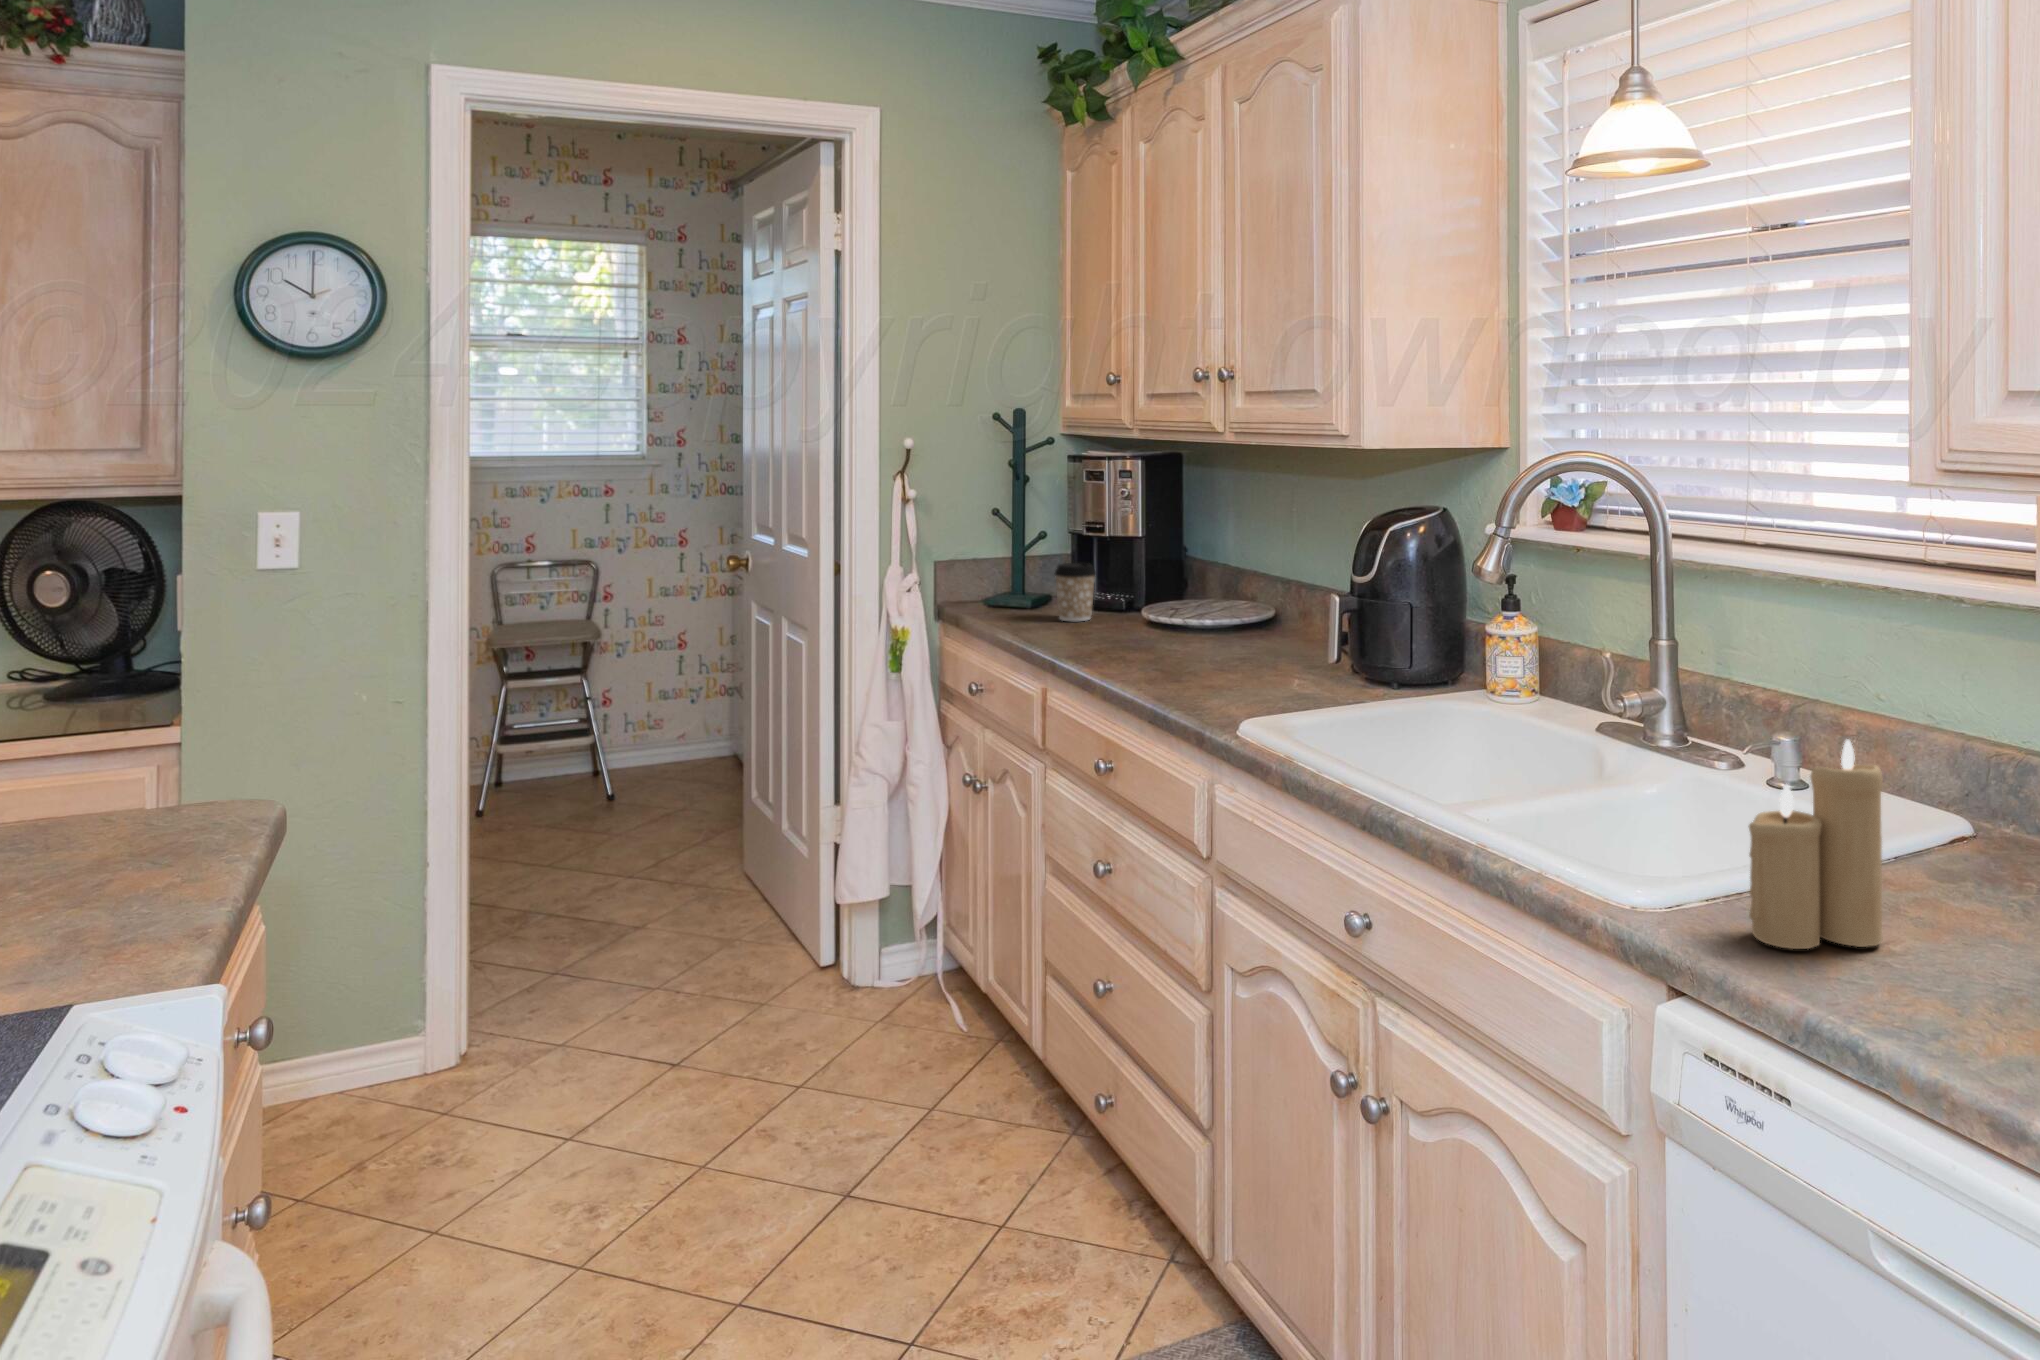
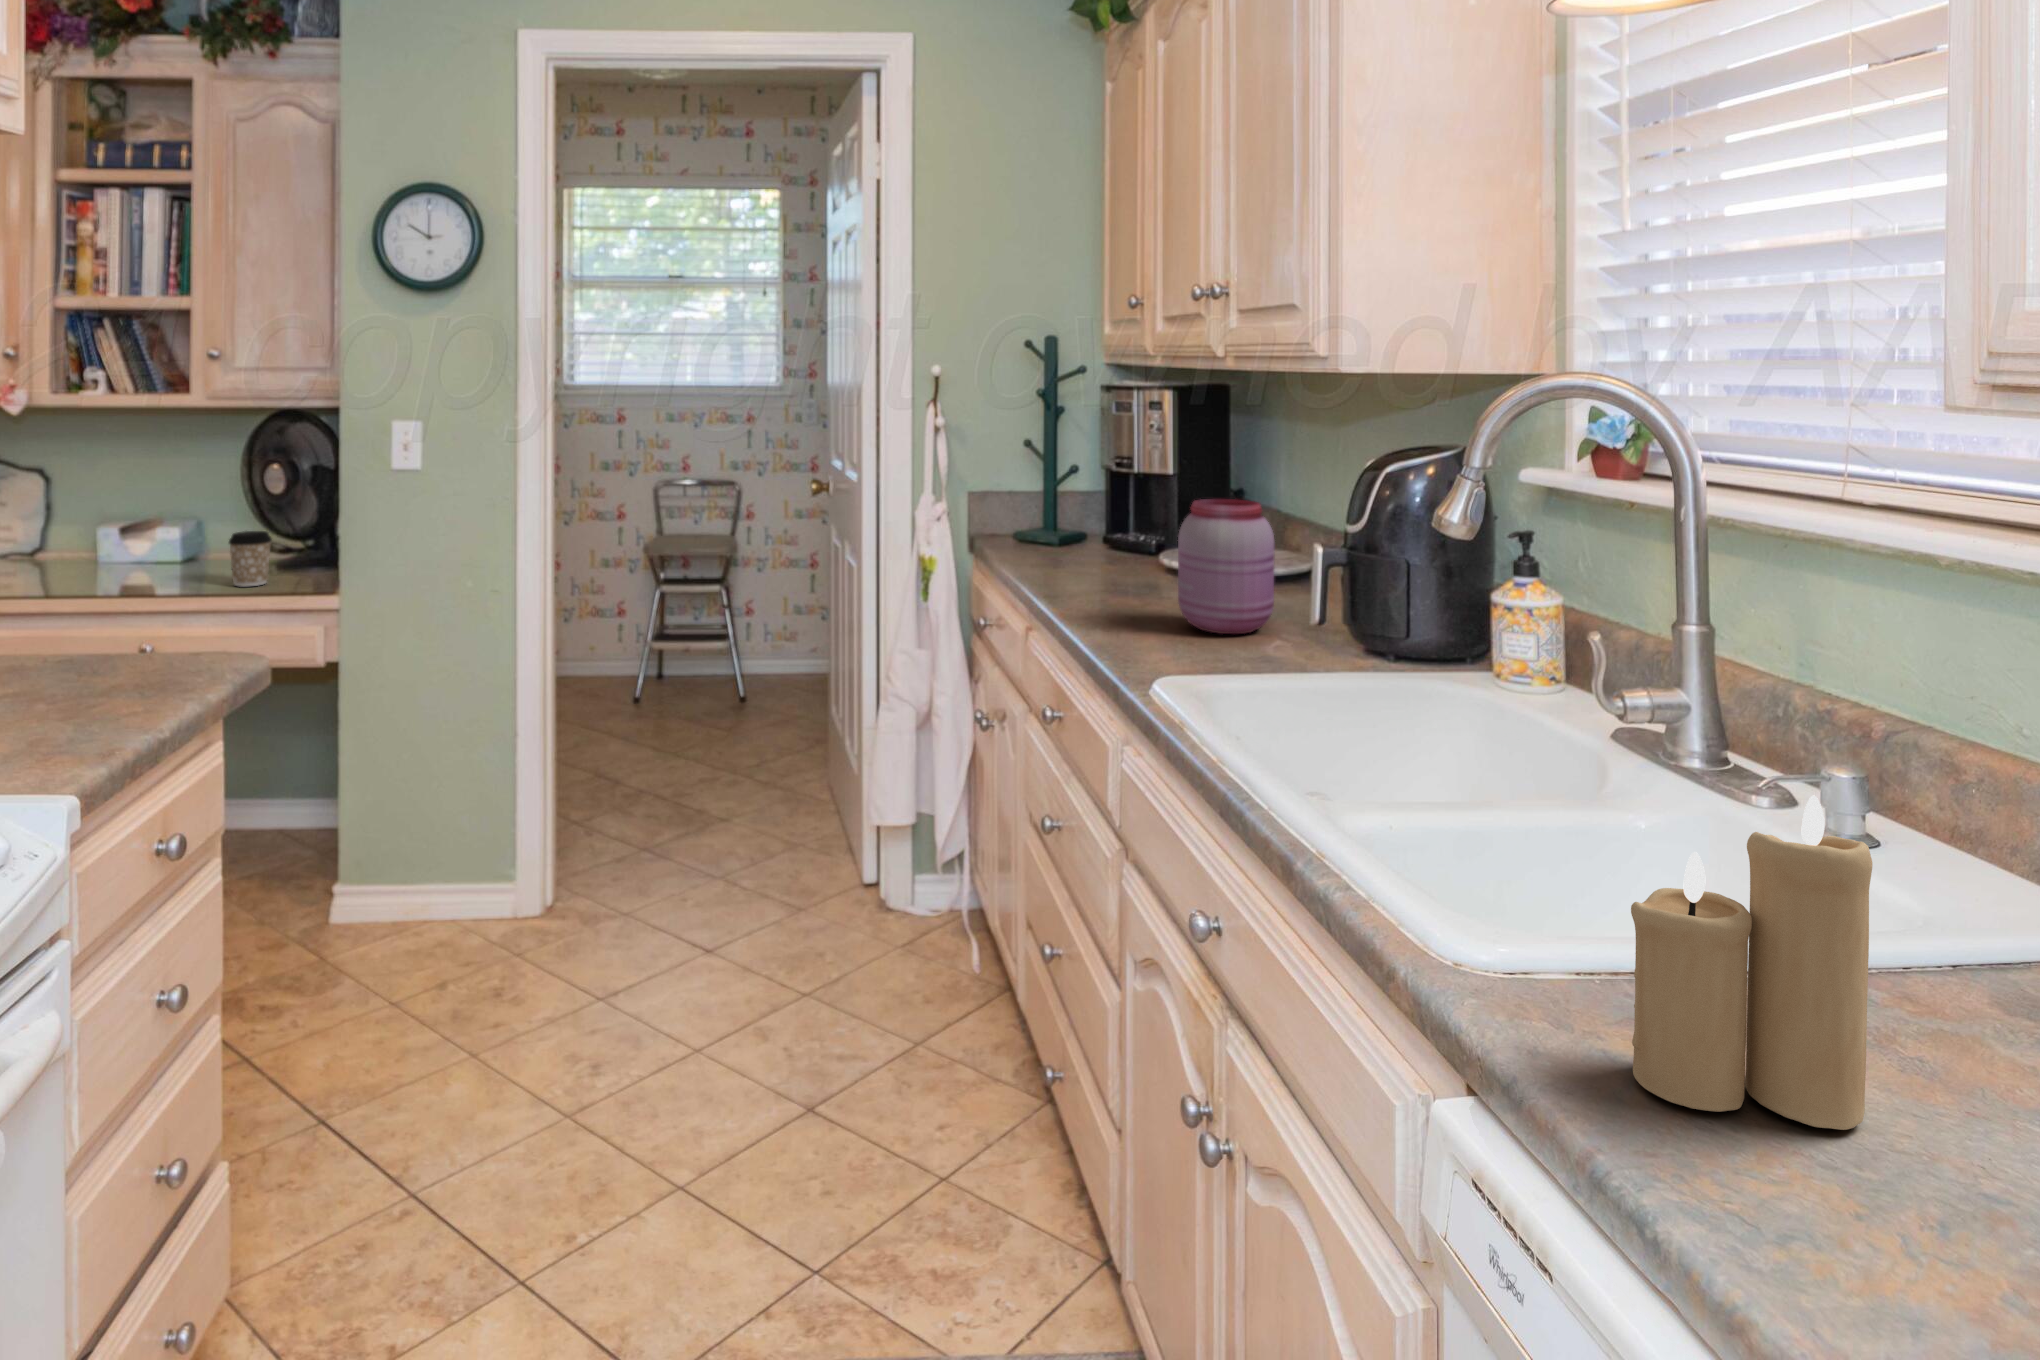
jar: none [1209,559,1292,679] -> present [1178,499,1274,634]
coffee cup: present [1055,563,1096,621] -> present [229,531,272,587]

